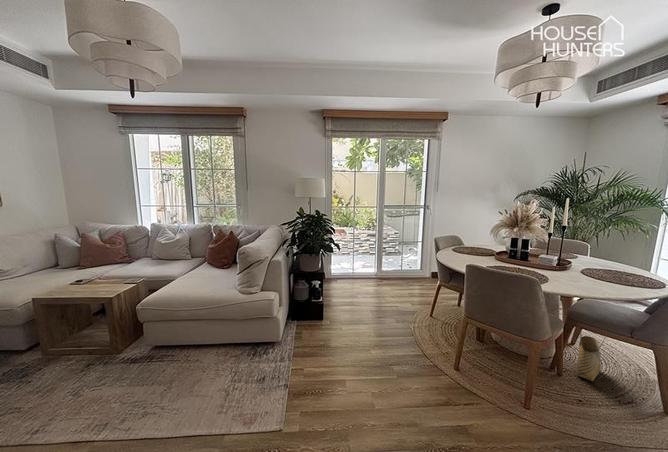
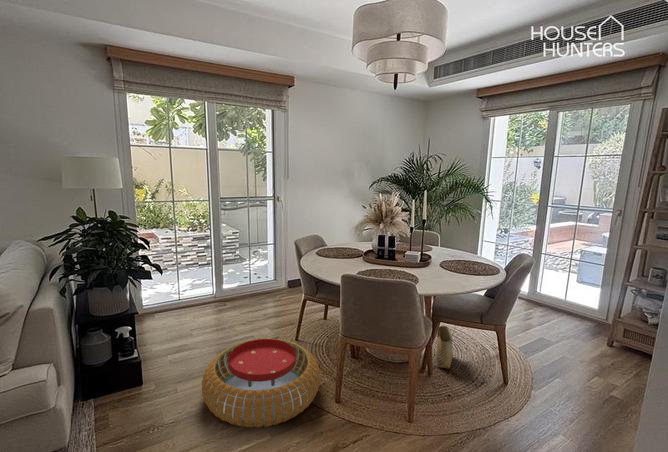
pouf: none [355,306,445,372] -> present [202,338,320,428]

